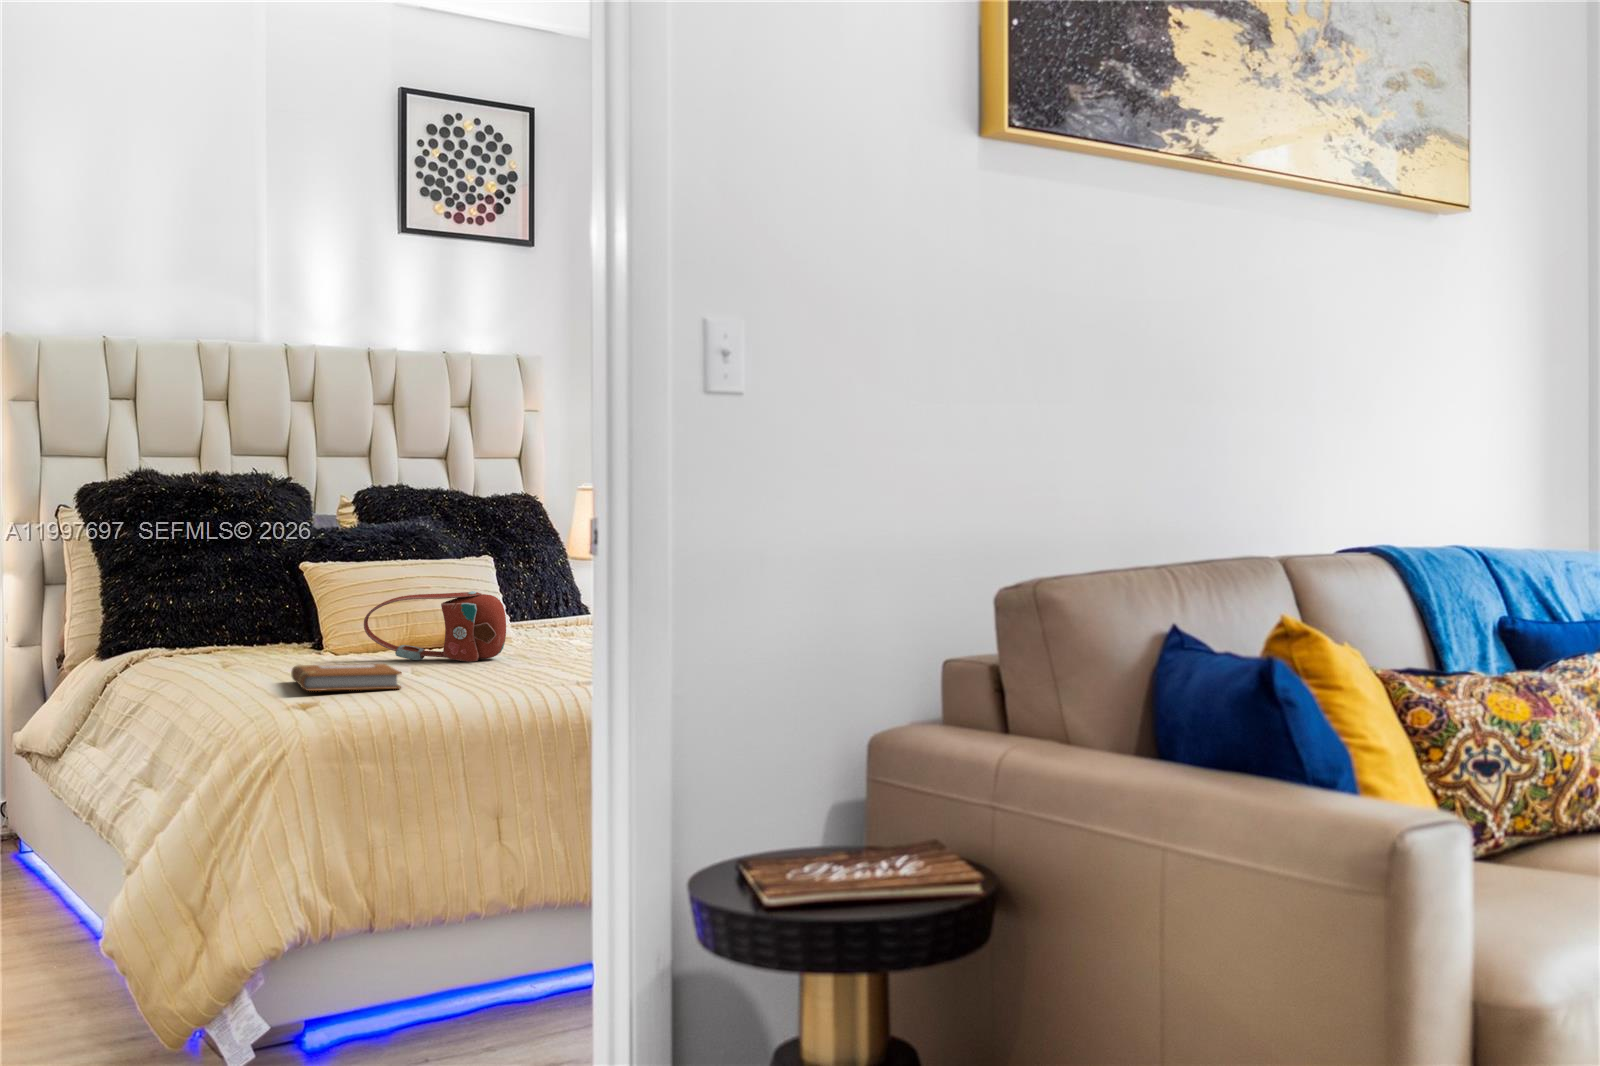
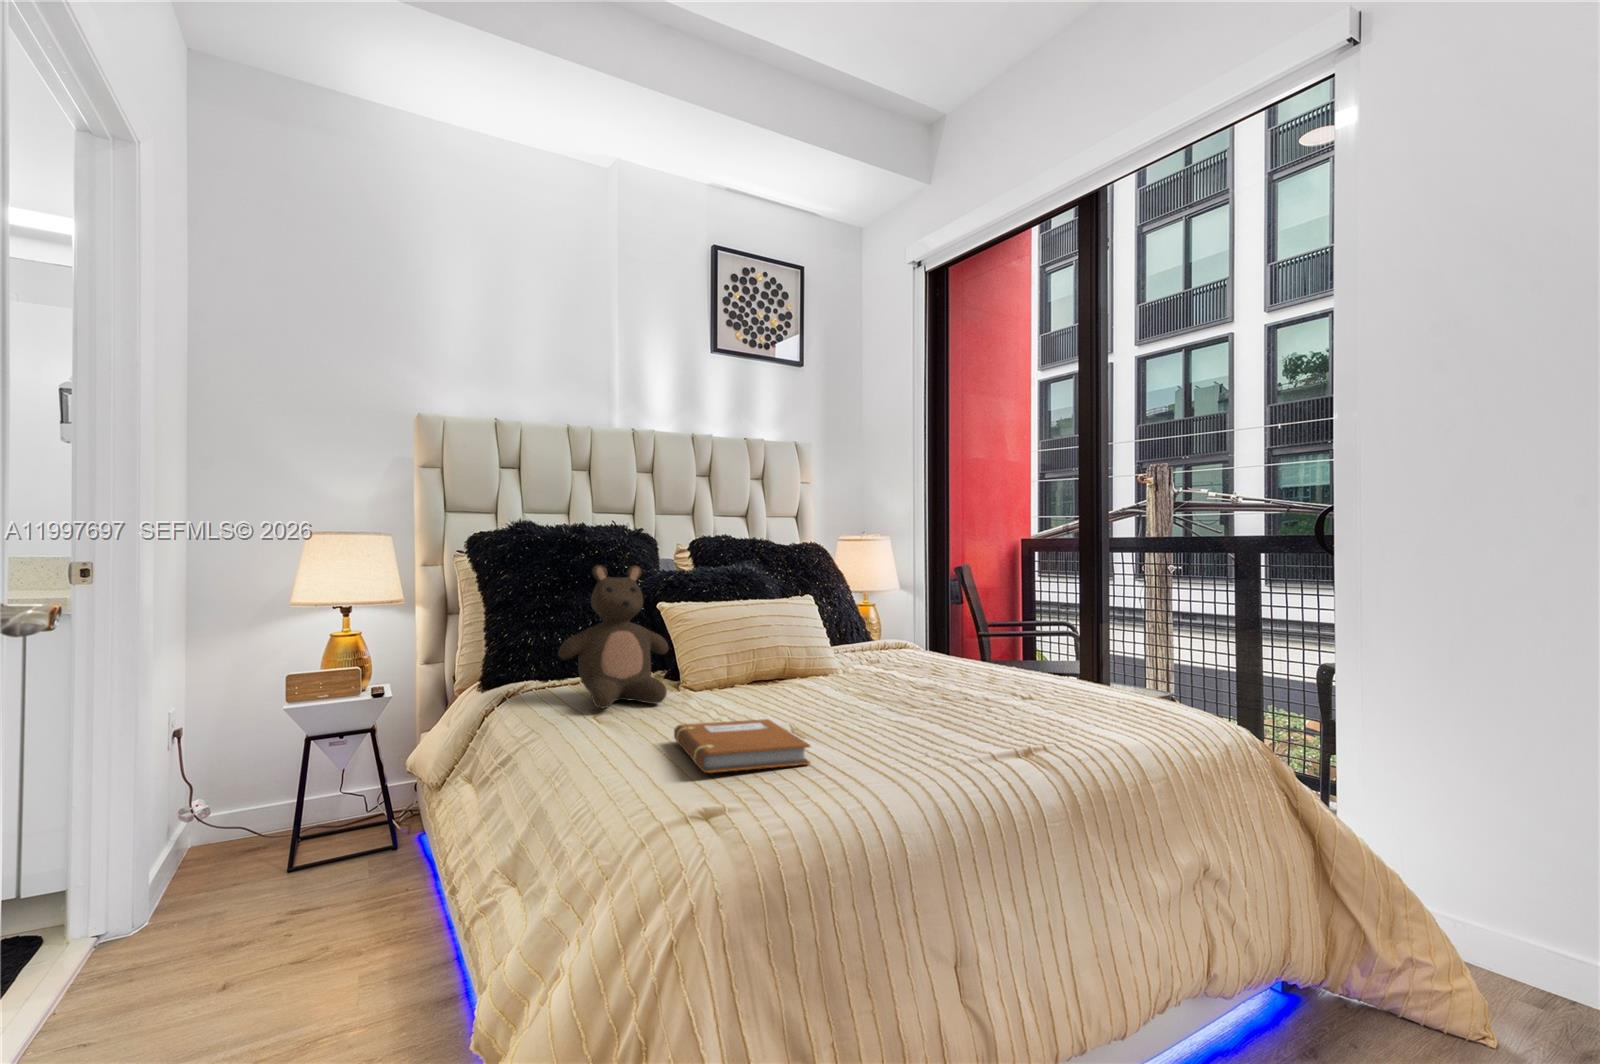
stuffed bear: none [184,521,306,664] -> present [558,565,668,708]
handbag: present [364,591,506,662] -> none [730,635,869,707]

